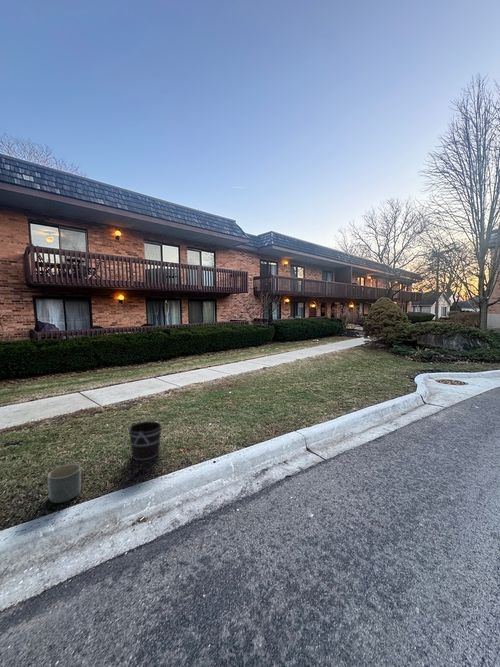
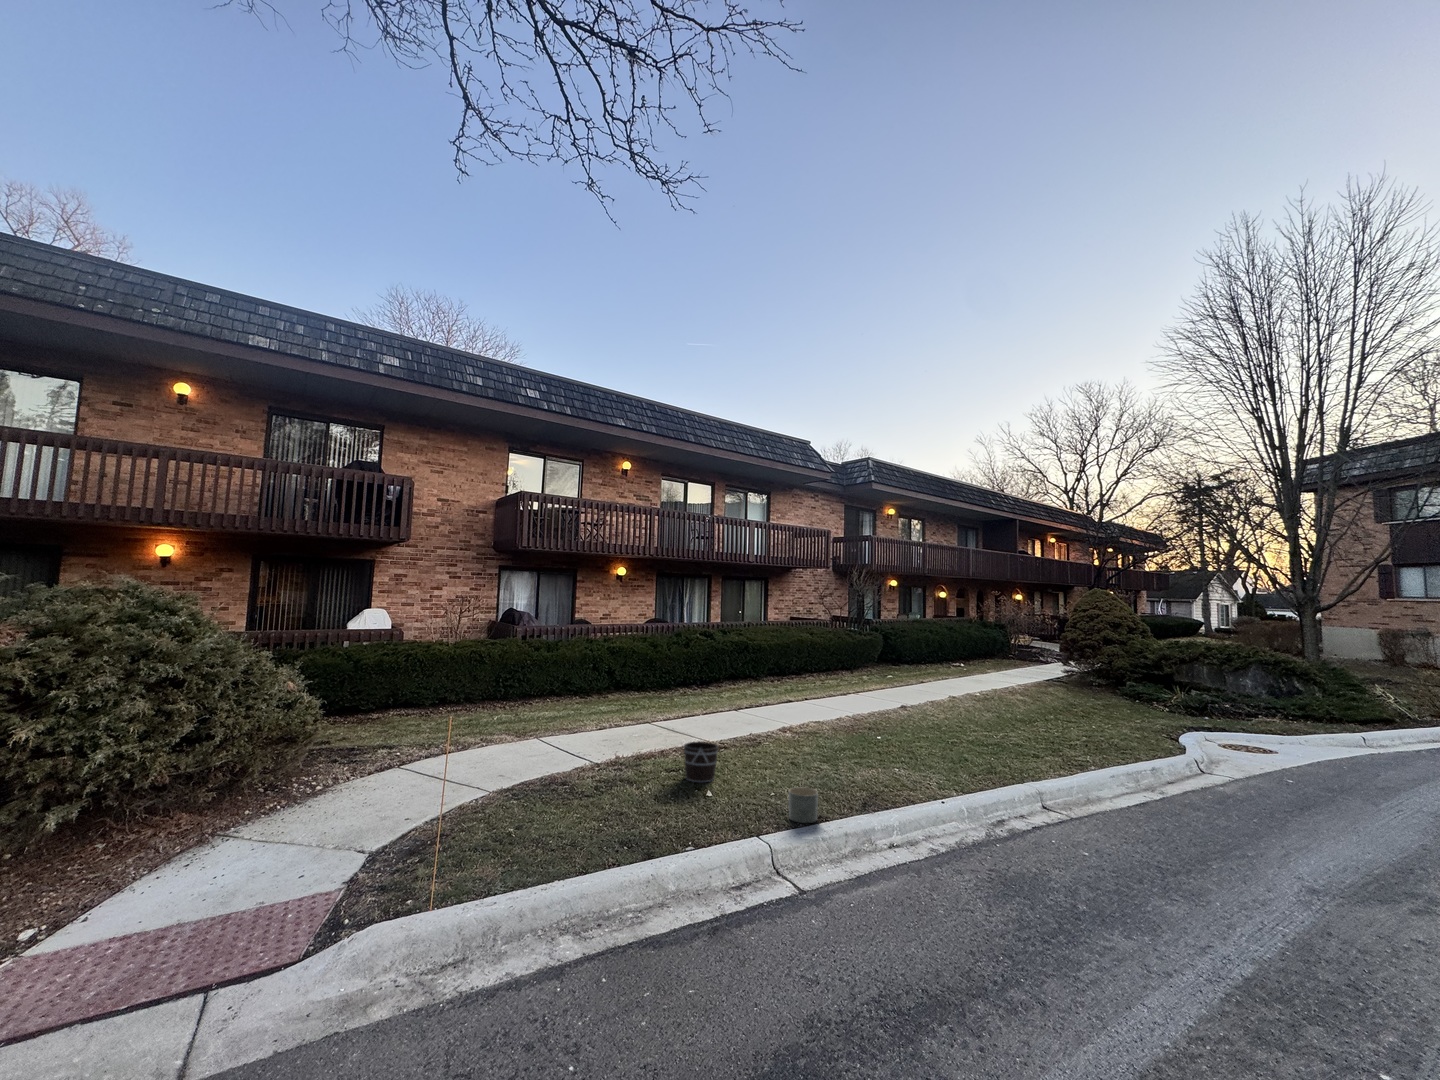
bucket: present [129,421,161,460] -> present [684,741,718,782]

